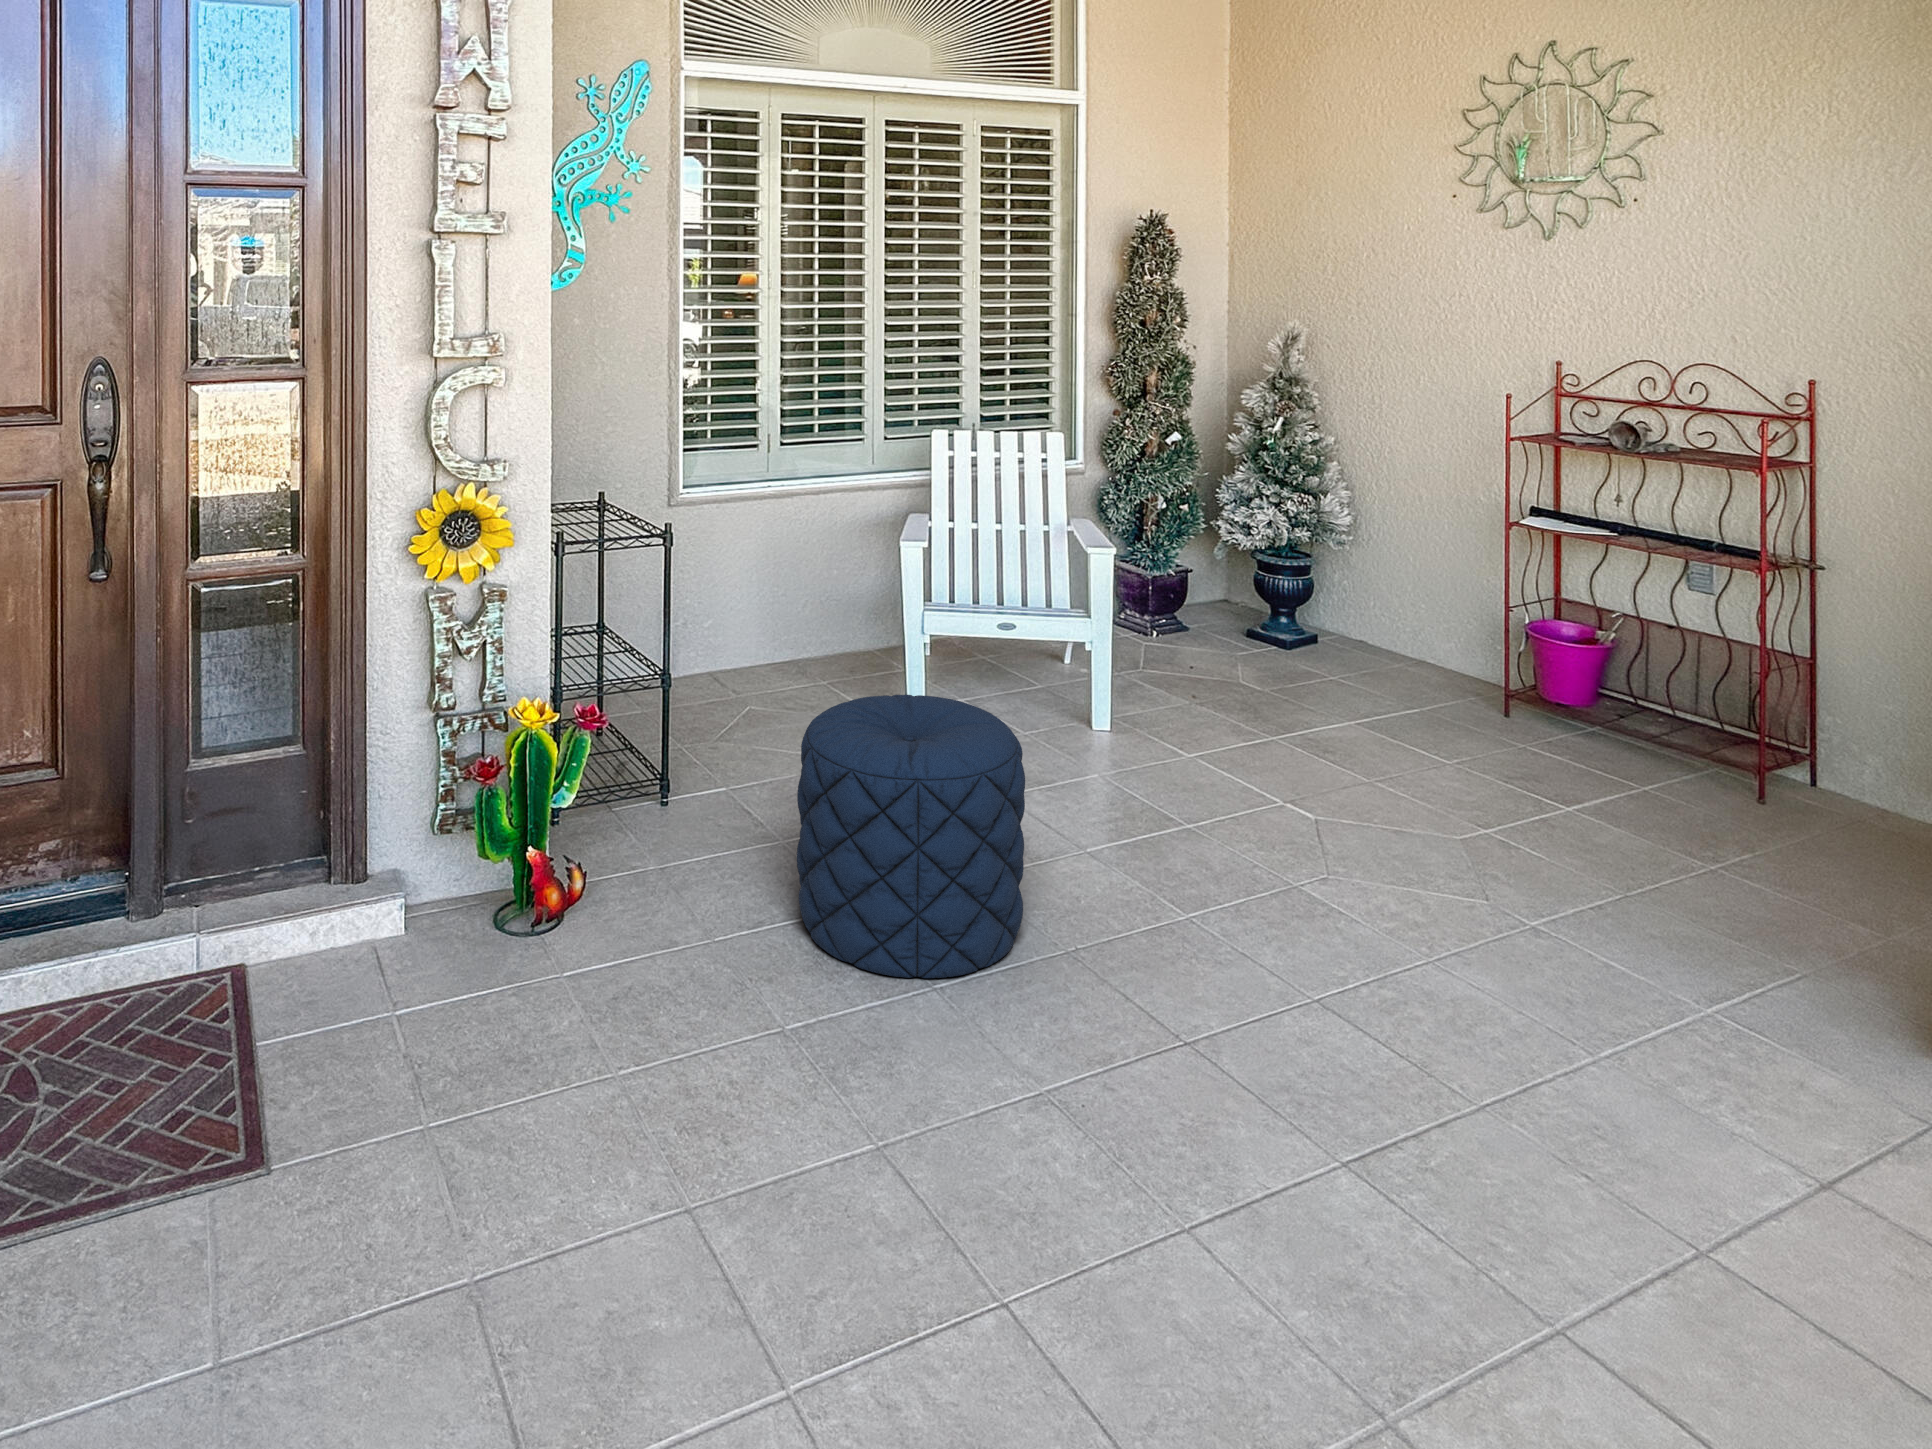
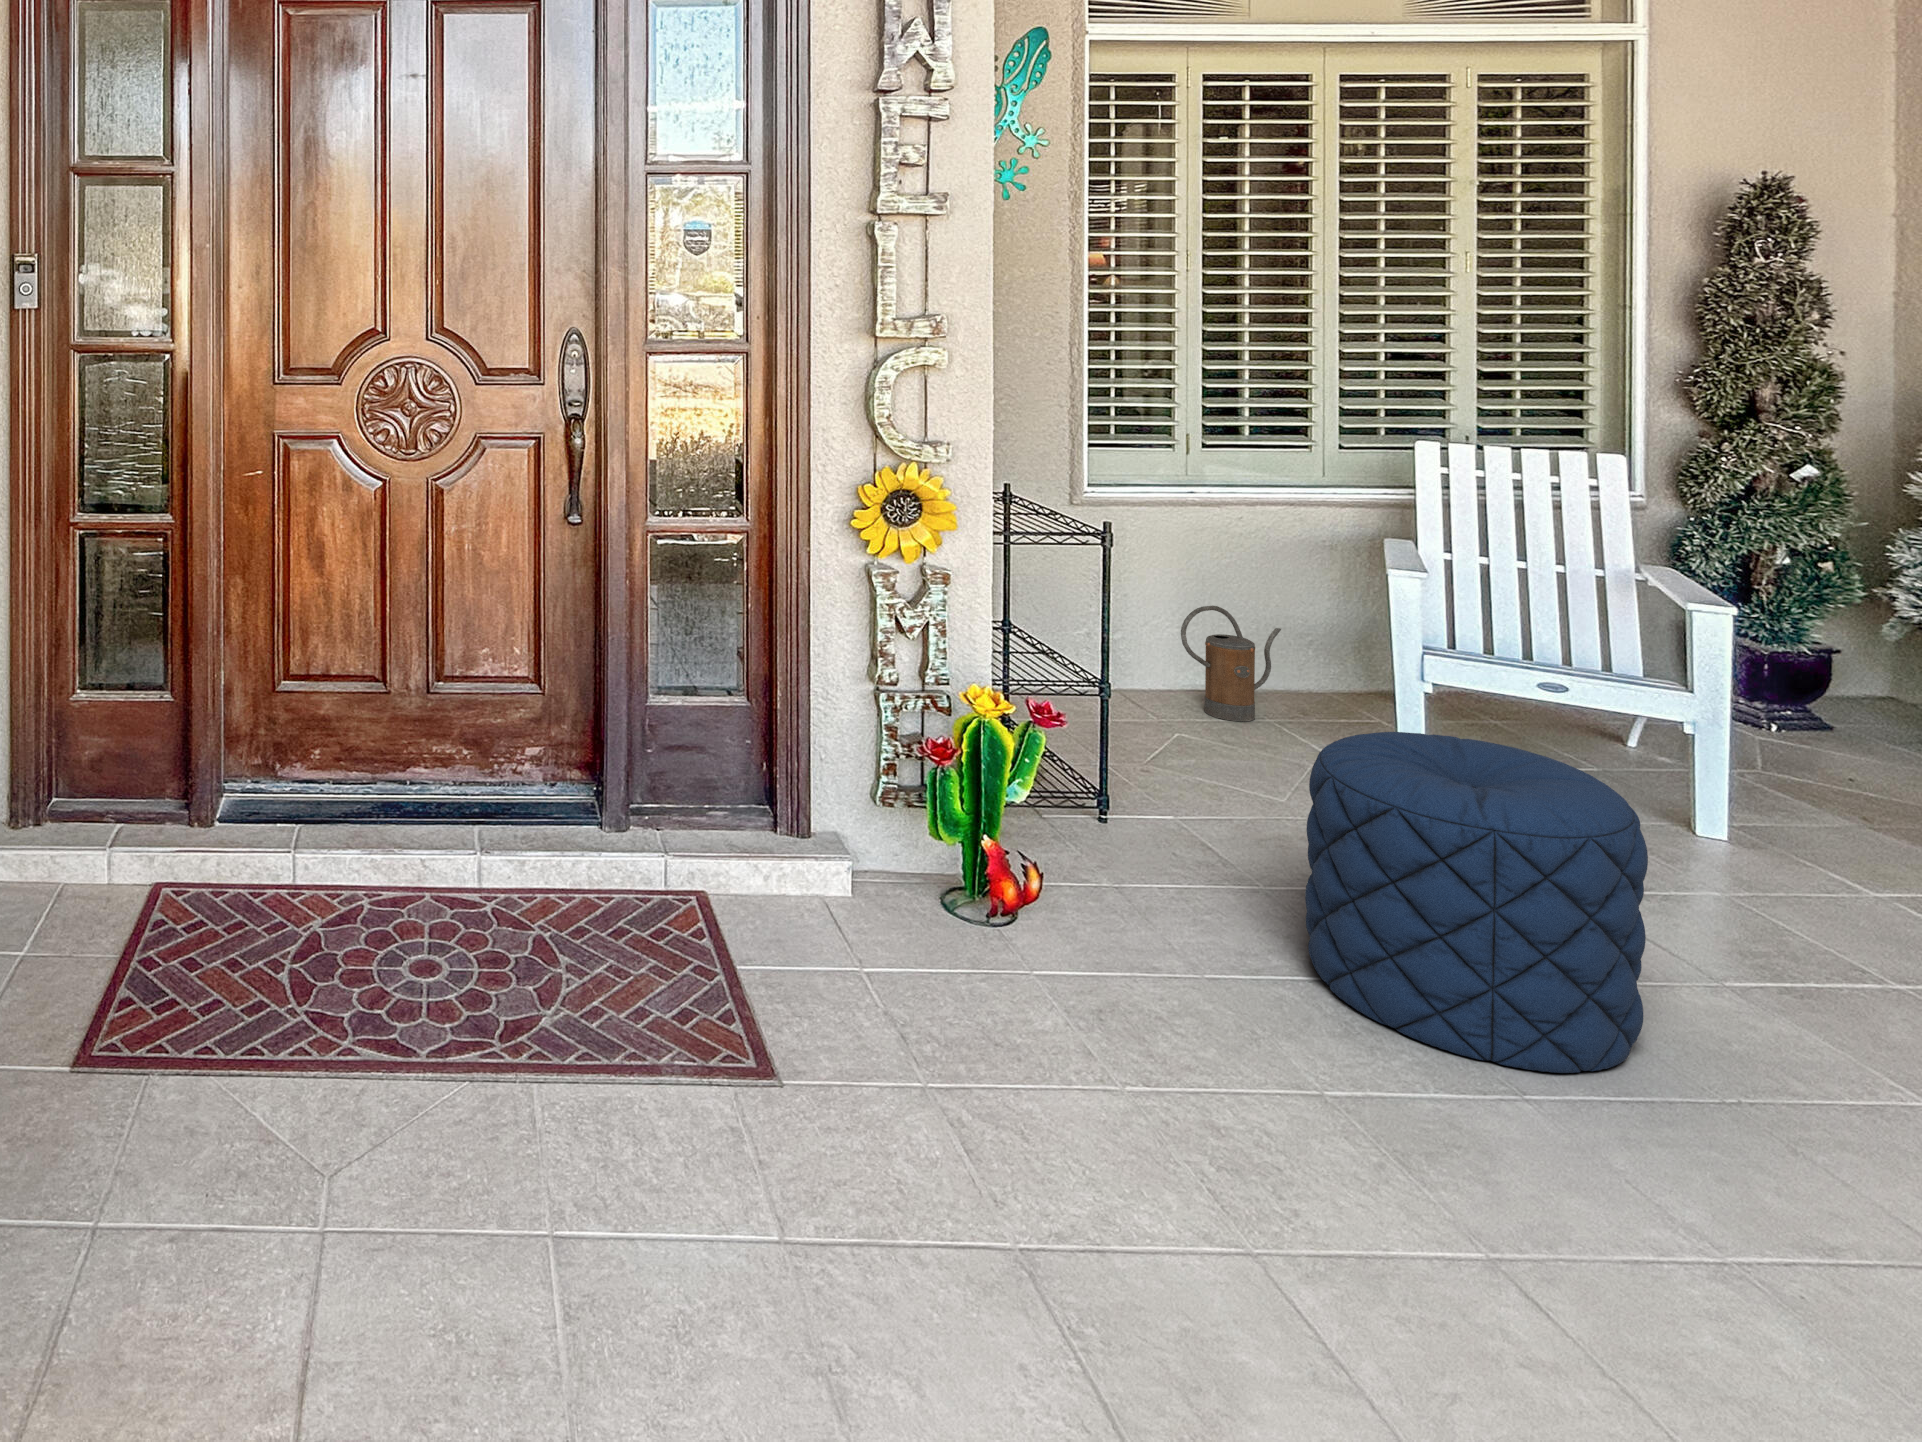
watering can: none [753,585,831,685] -> present [1181,606,1281,721]

